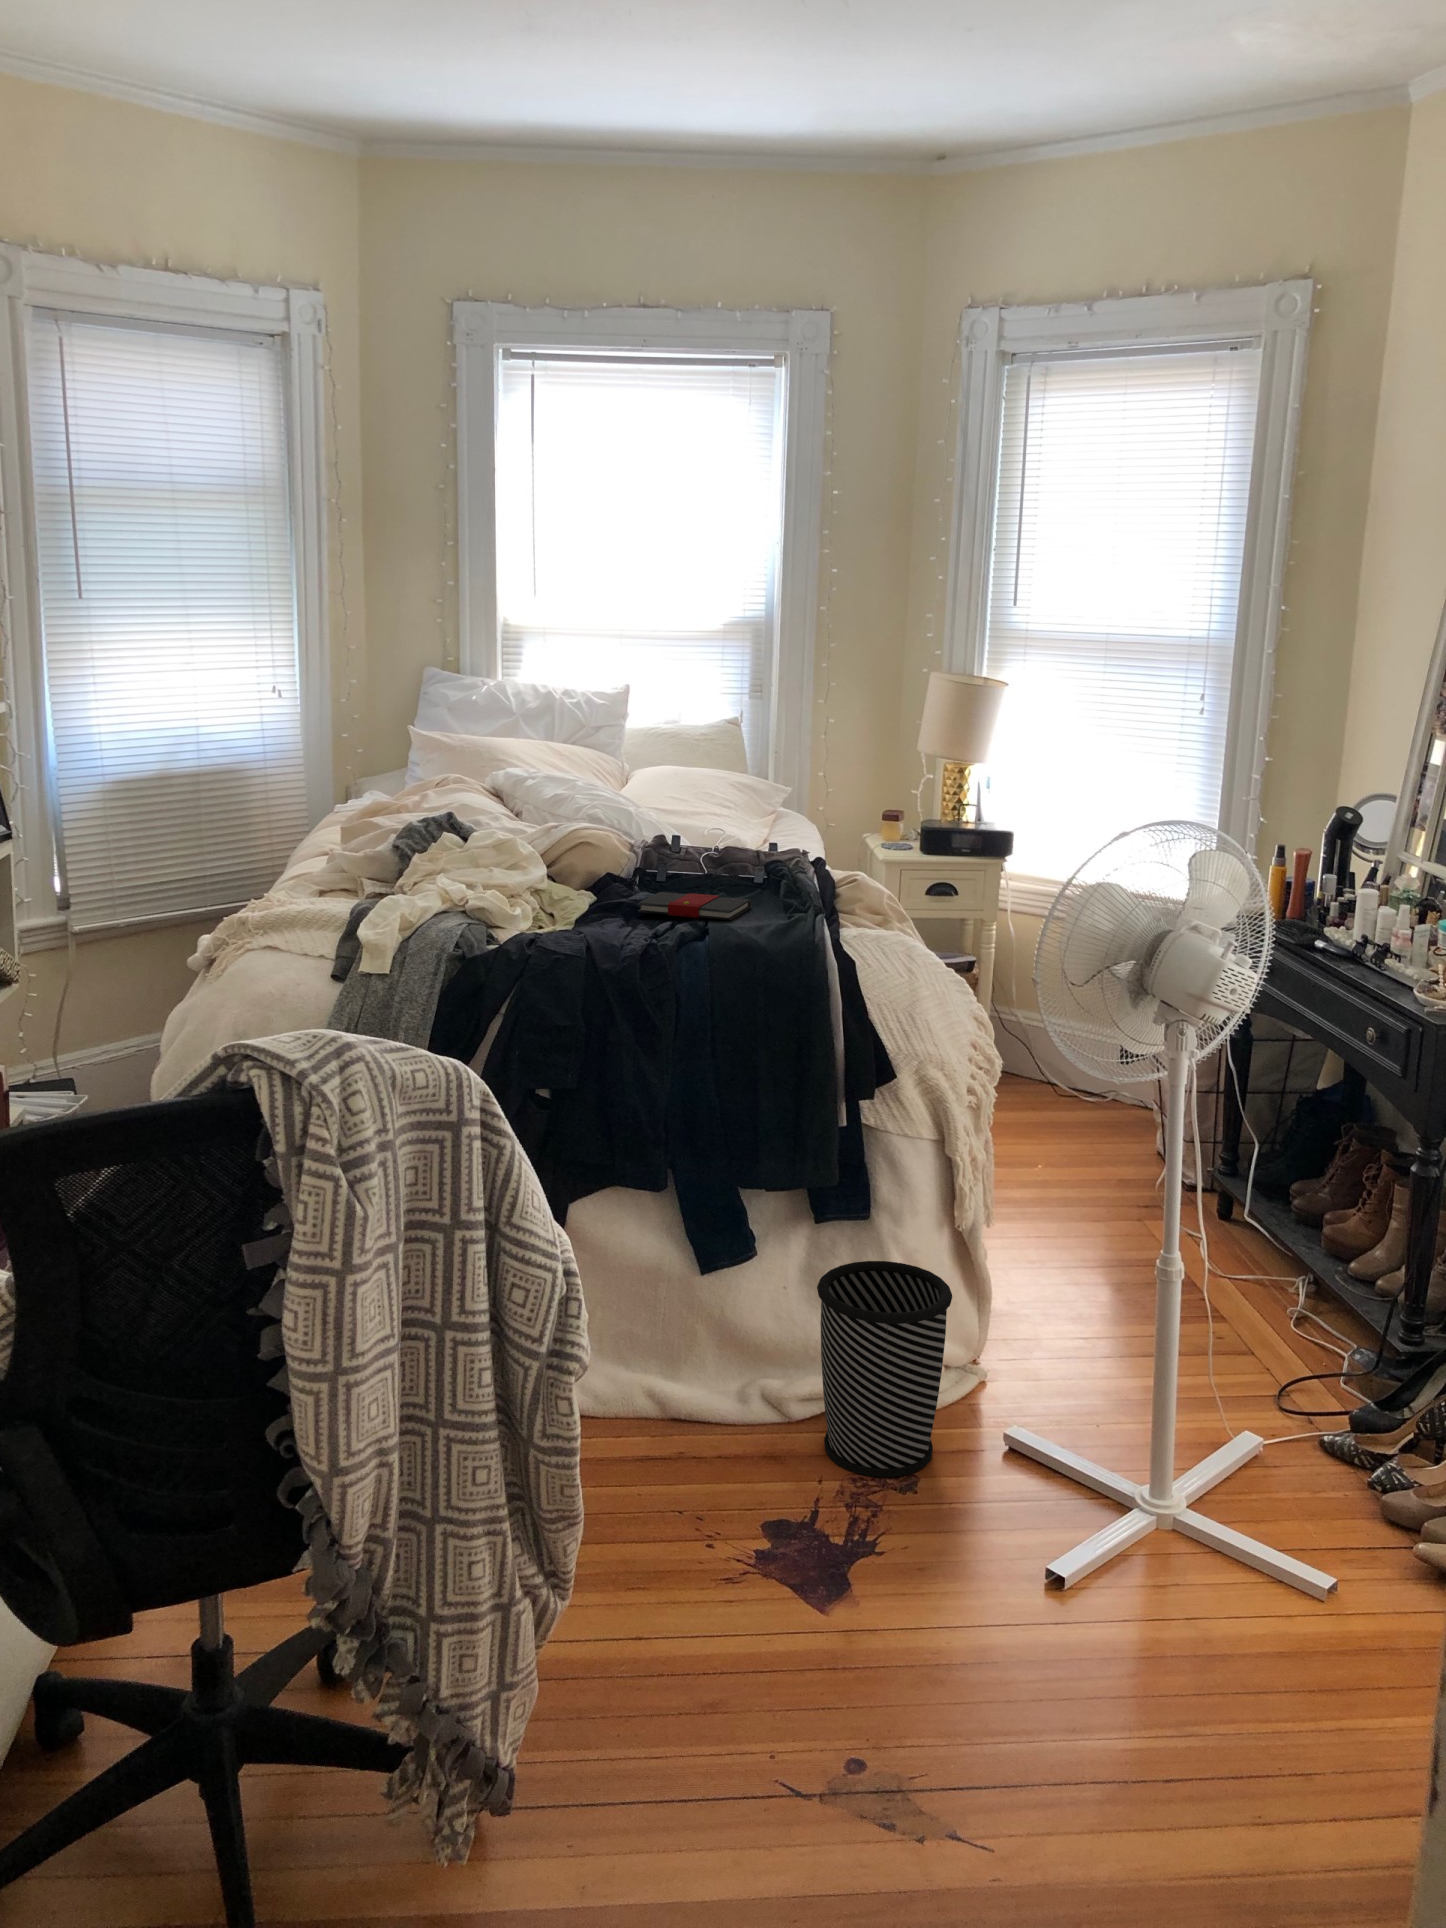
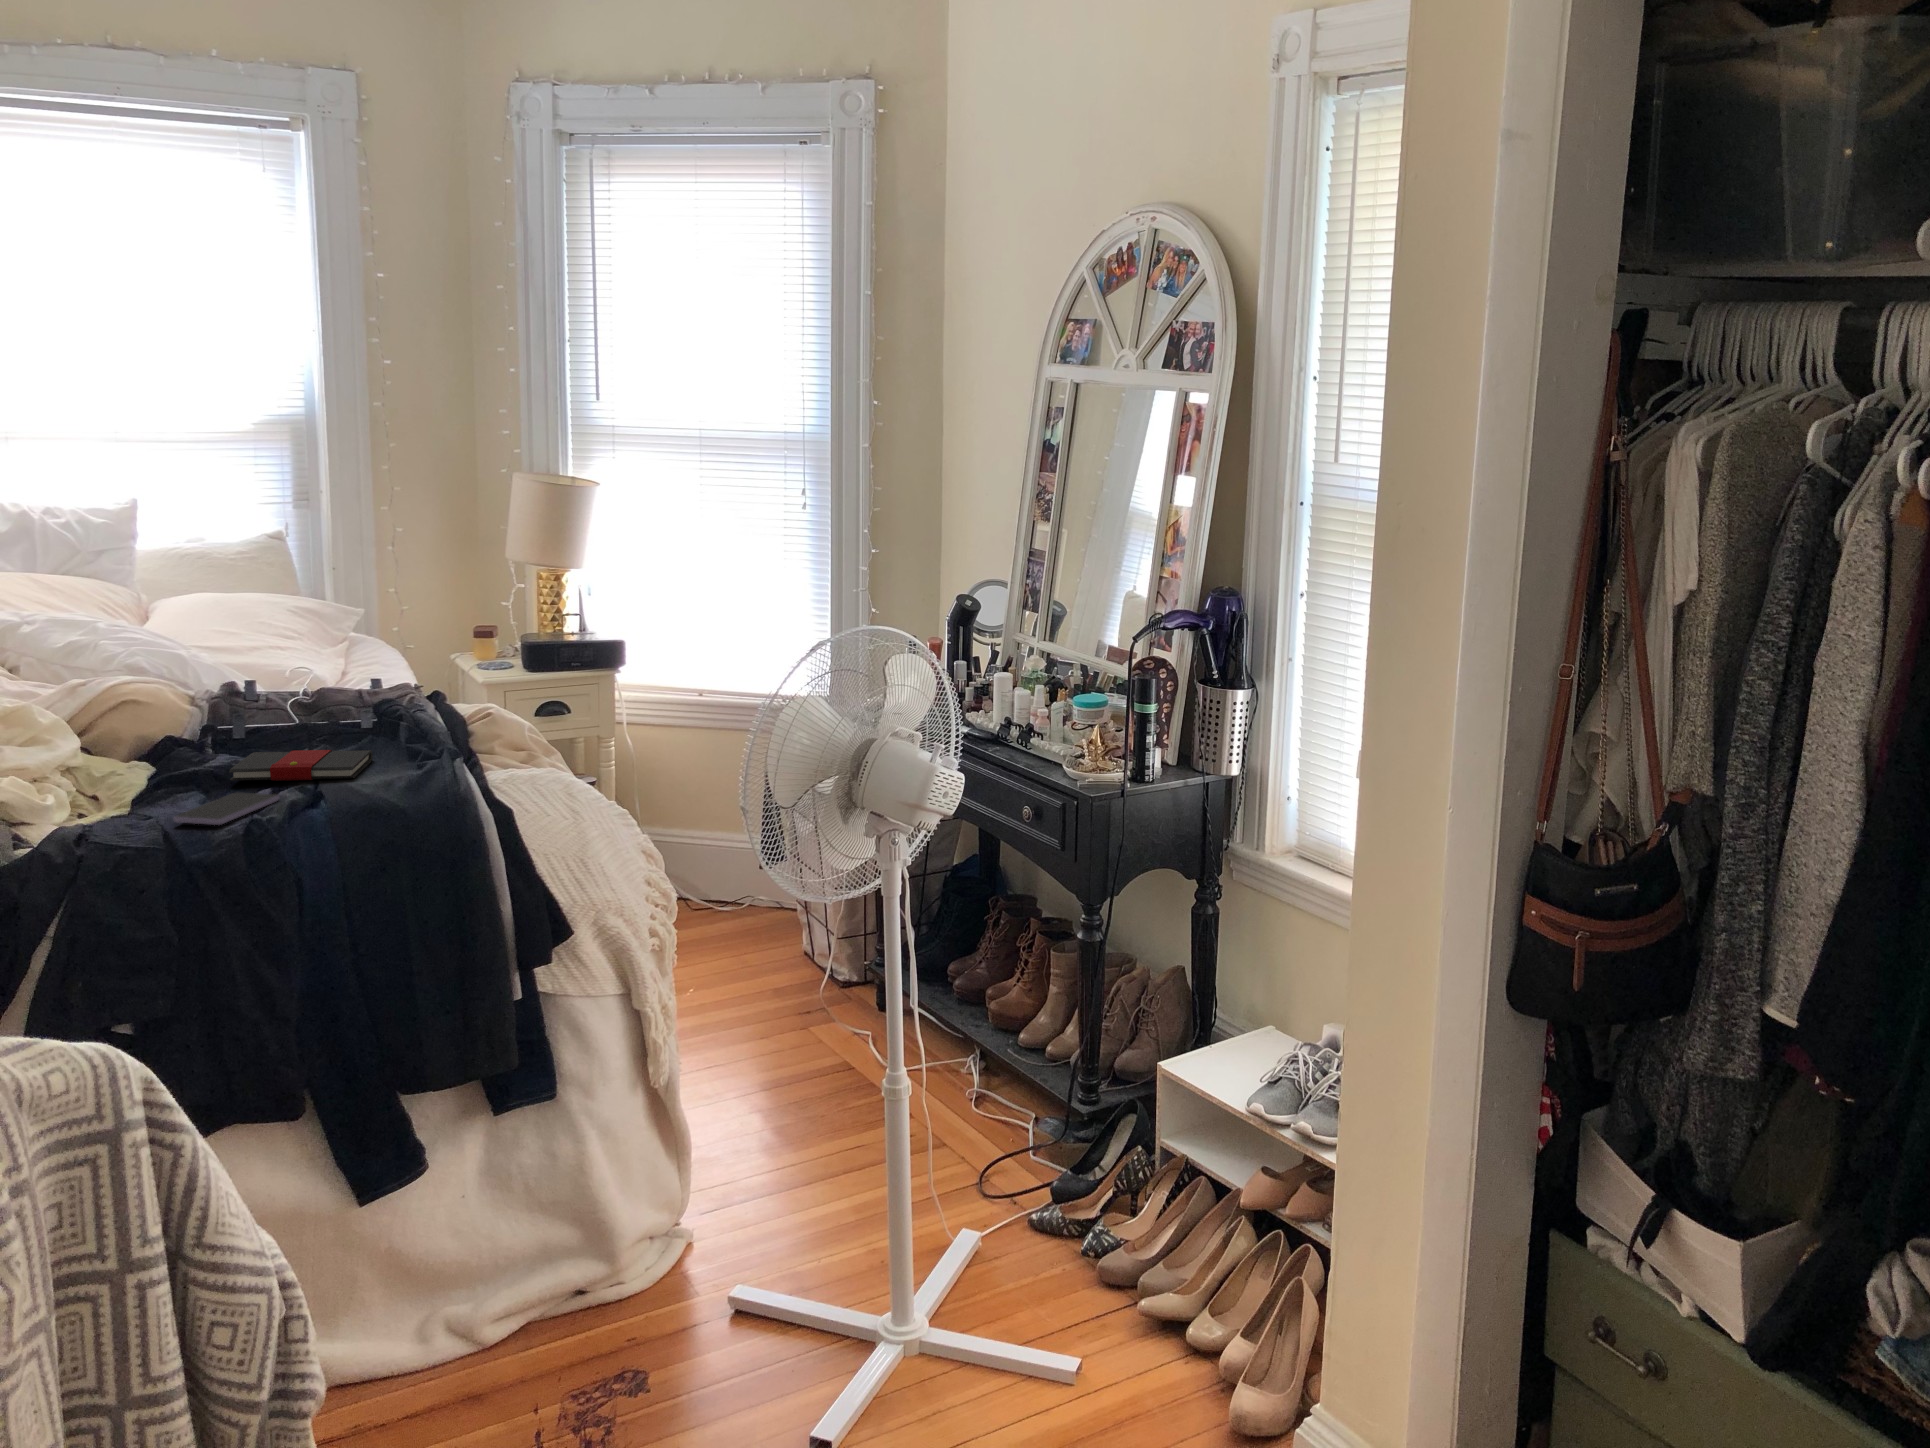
smartphone: none [588,921,670,943] -> present [174,792,279,825]
wastebasket: present [817,1261,952,1477] -> none [512,1137,667,1385]

